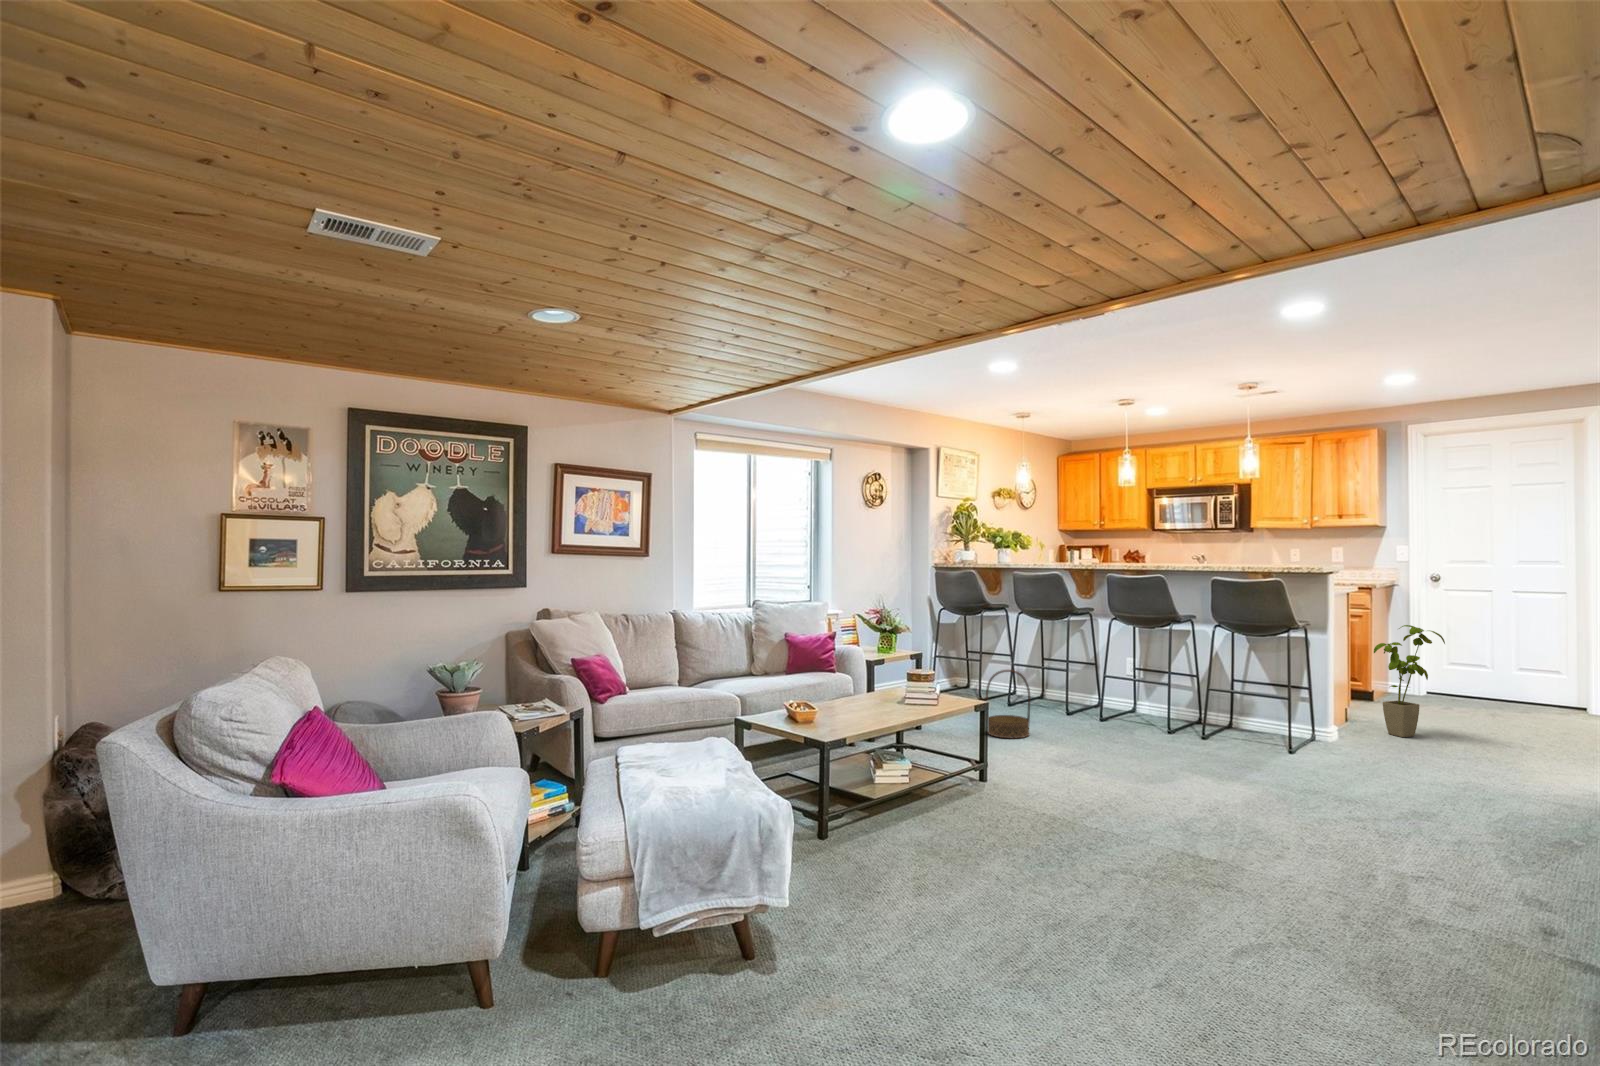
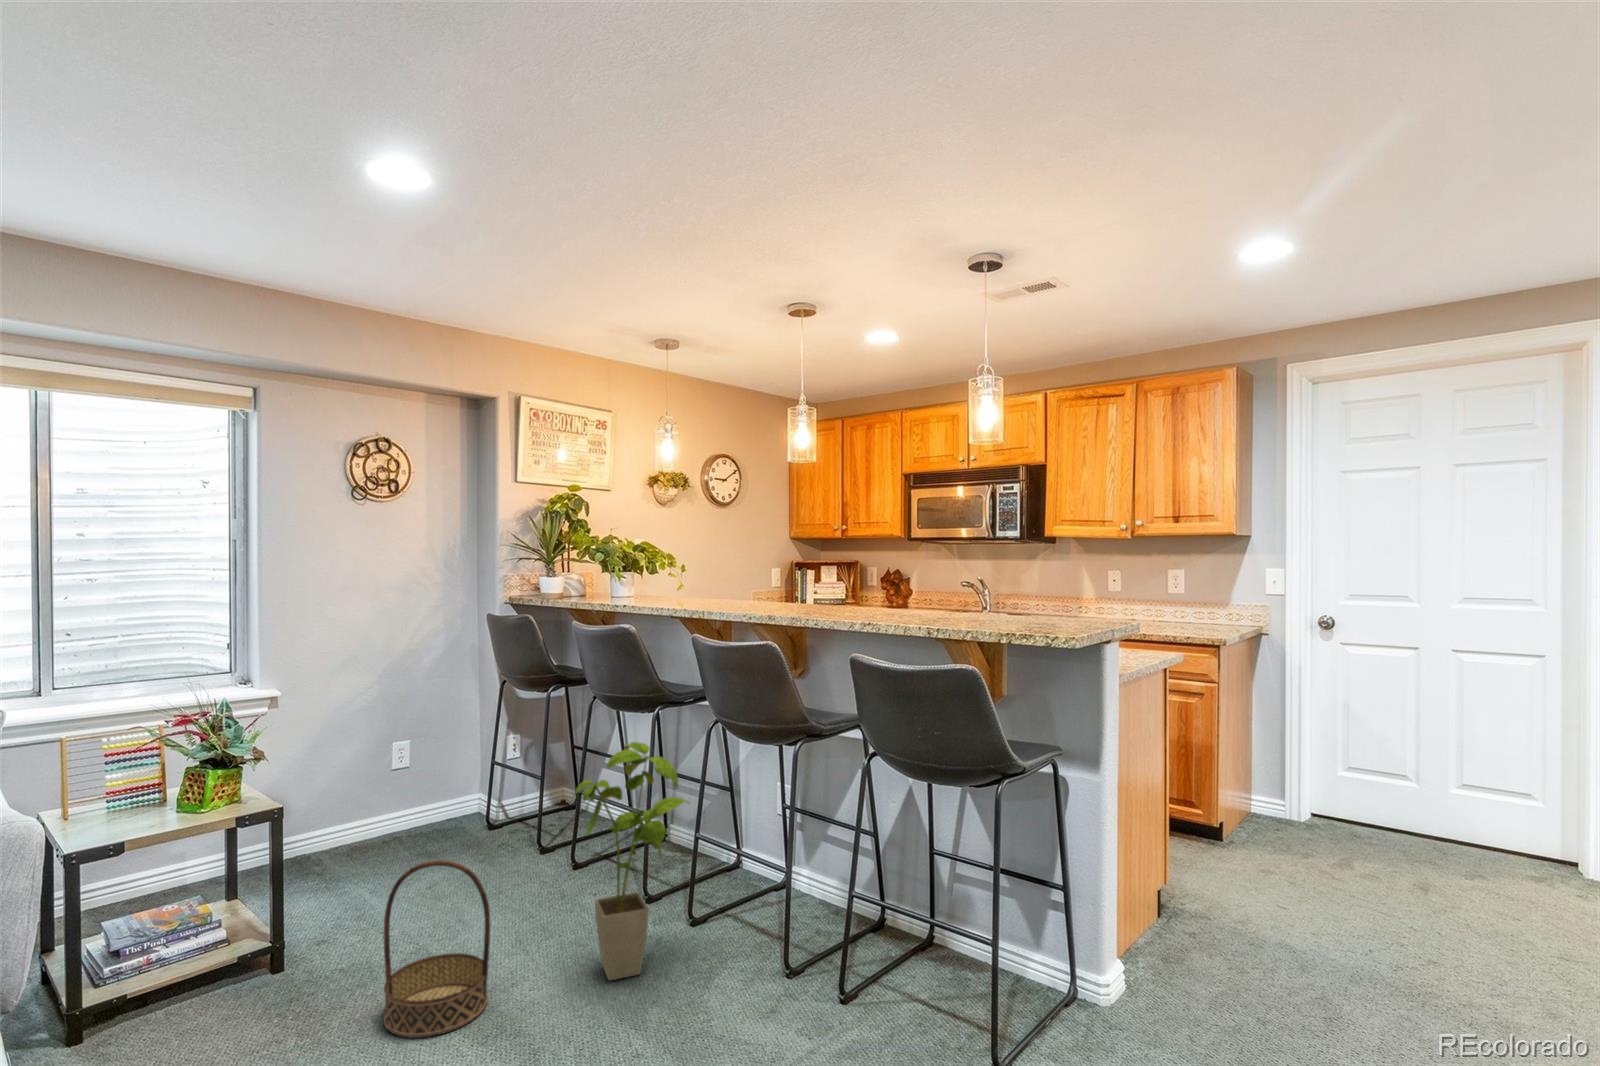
house plant: present [1374,625,1445,737] -> present [573,742,688,980]

